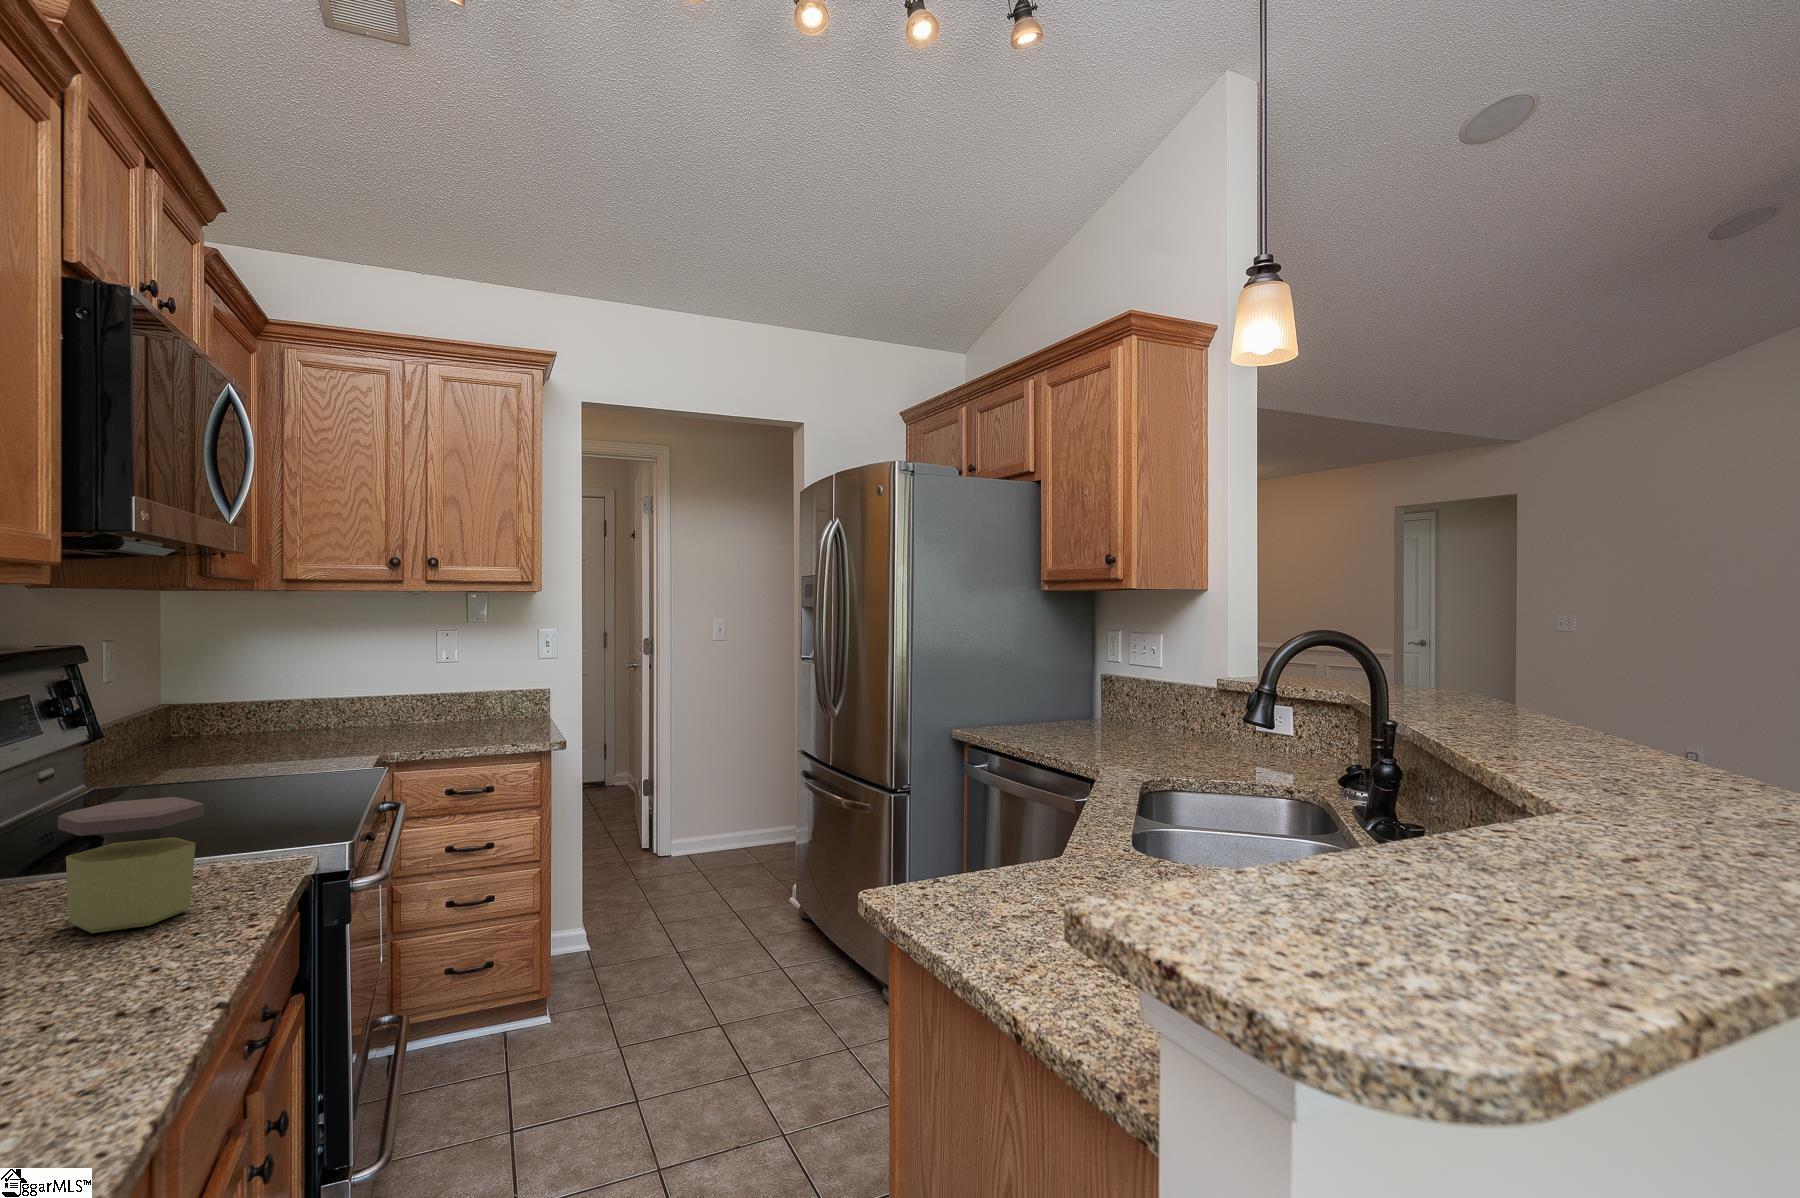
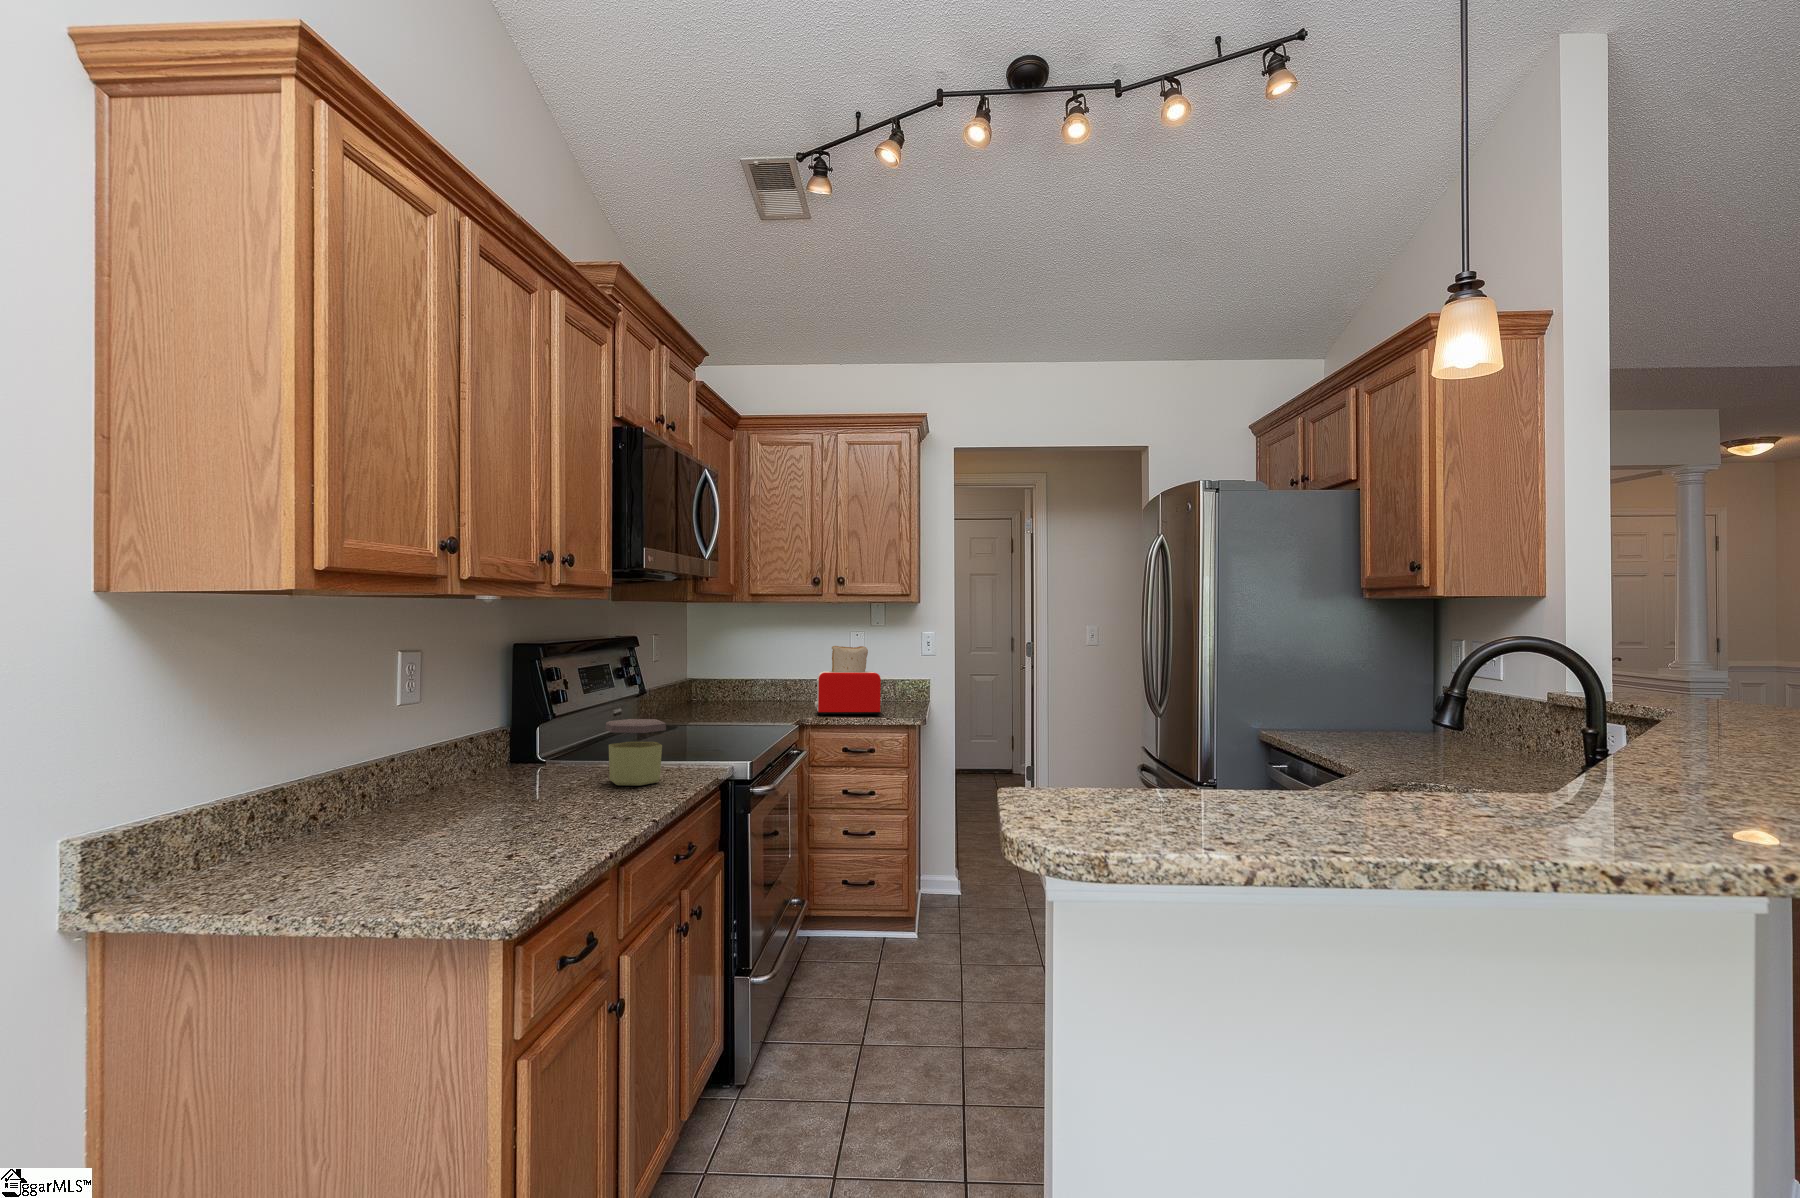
toaster: none [394,651,499,748] -> present [813,646,881,716]

